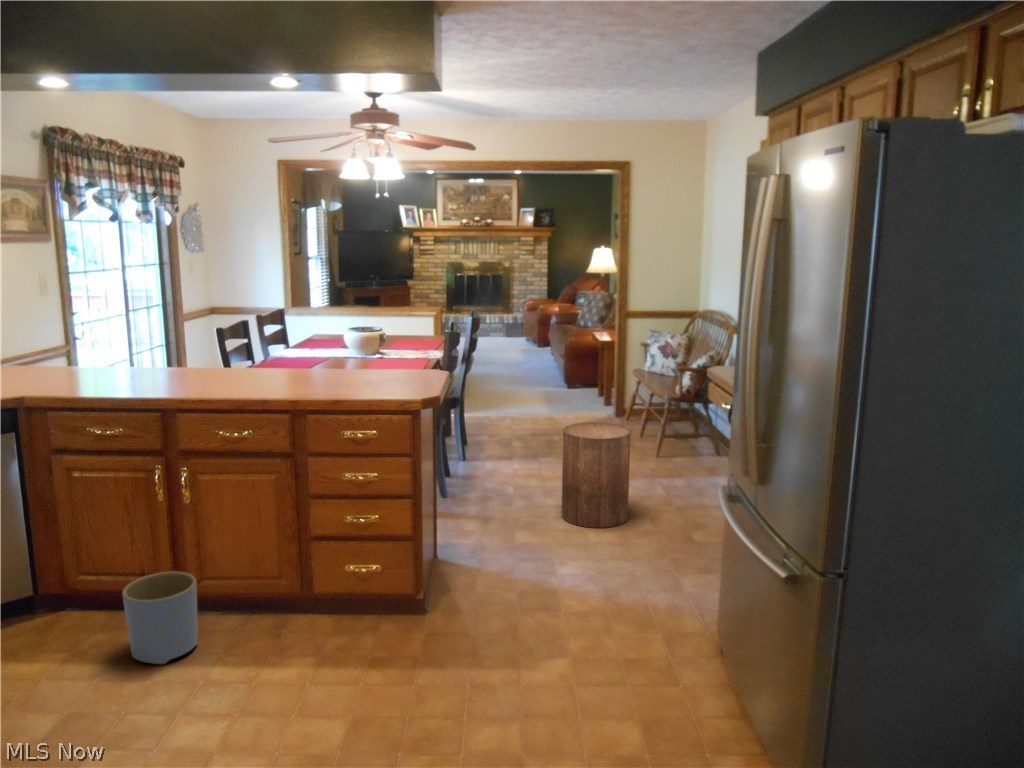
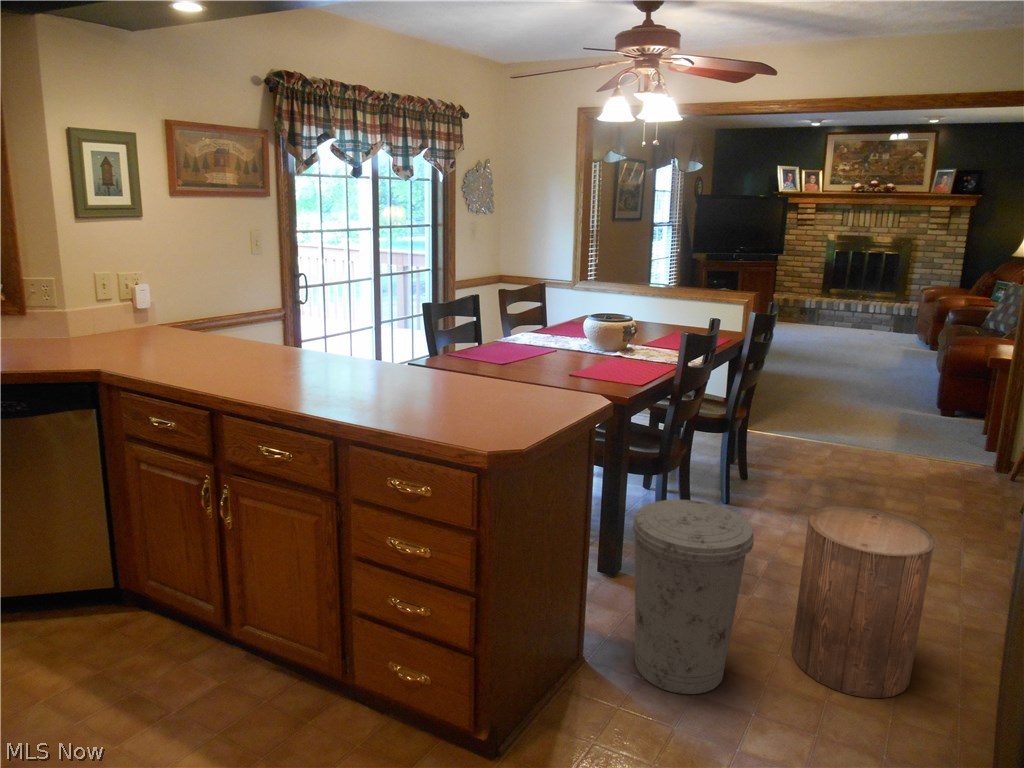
trash can: none [473,432,547,550] -> present [633,500,754,694]
planter: present [122,571,198,664] -> none [90,606,188,728]

